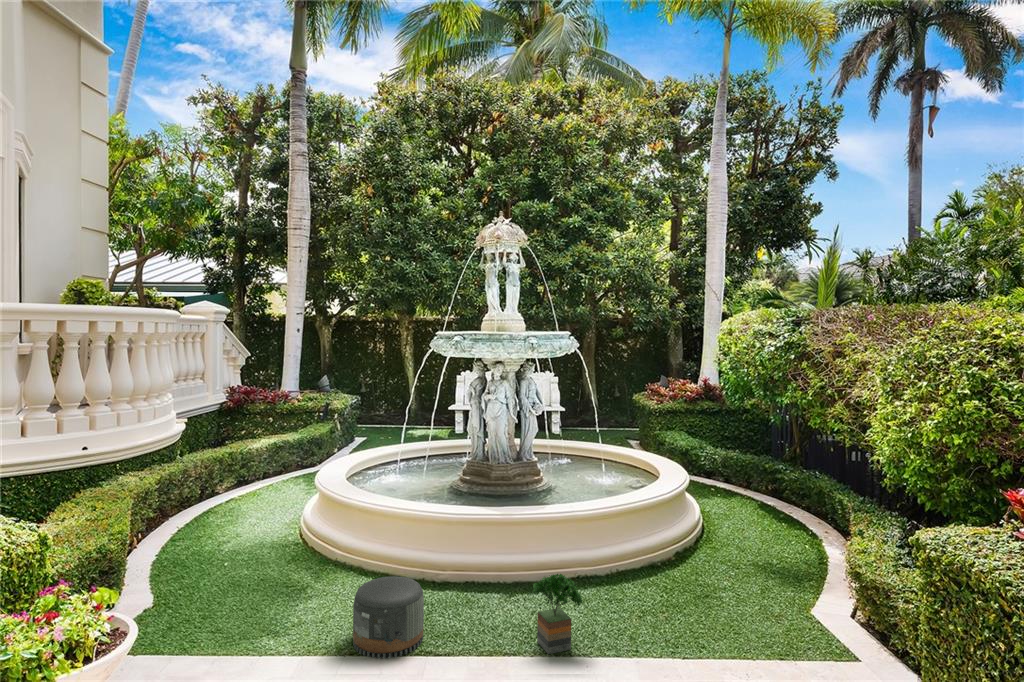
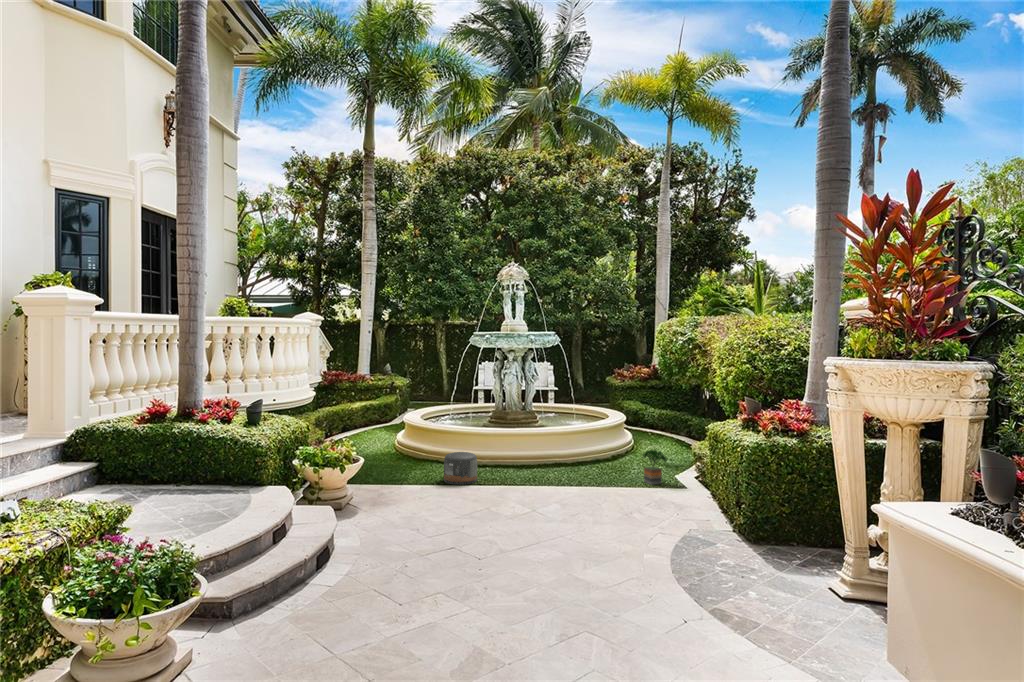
potted tree: present [533,574,583,654] -> present [642,450,667,485]

